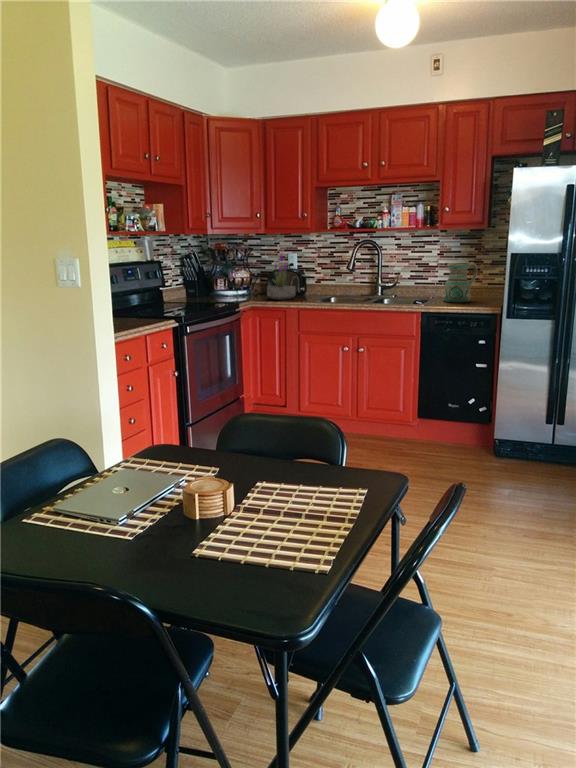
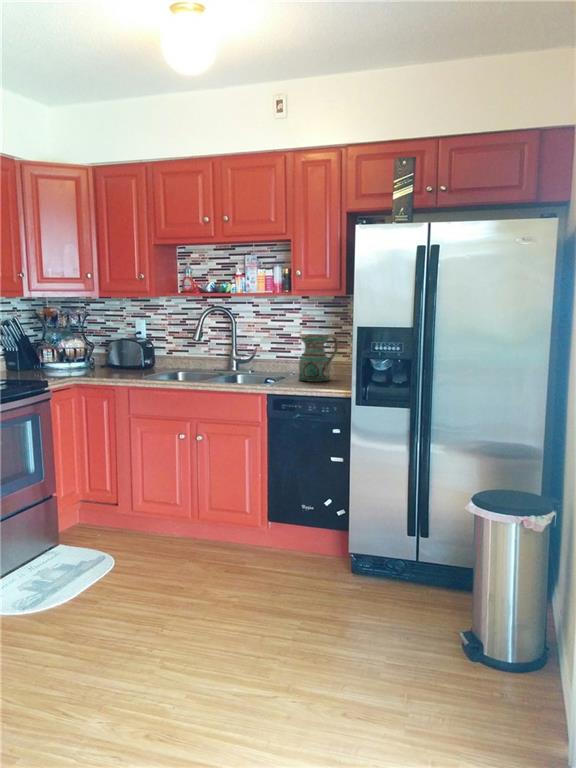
potted plant: present [267,253,295,300] -> none [100,315,134,375]

